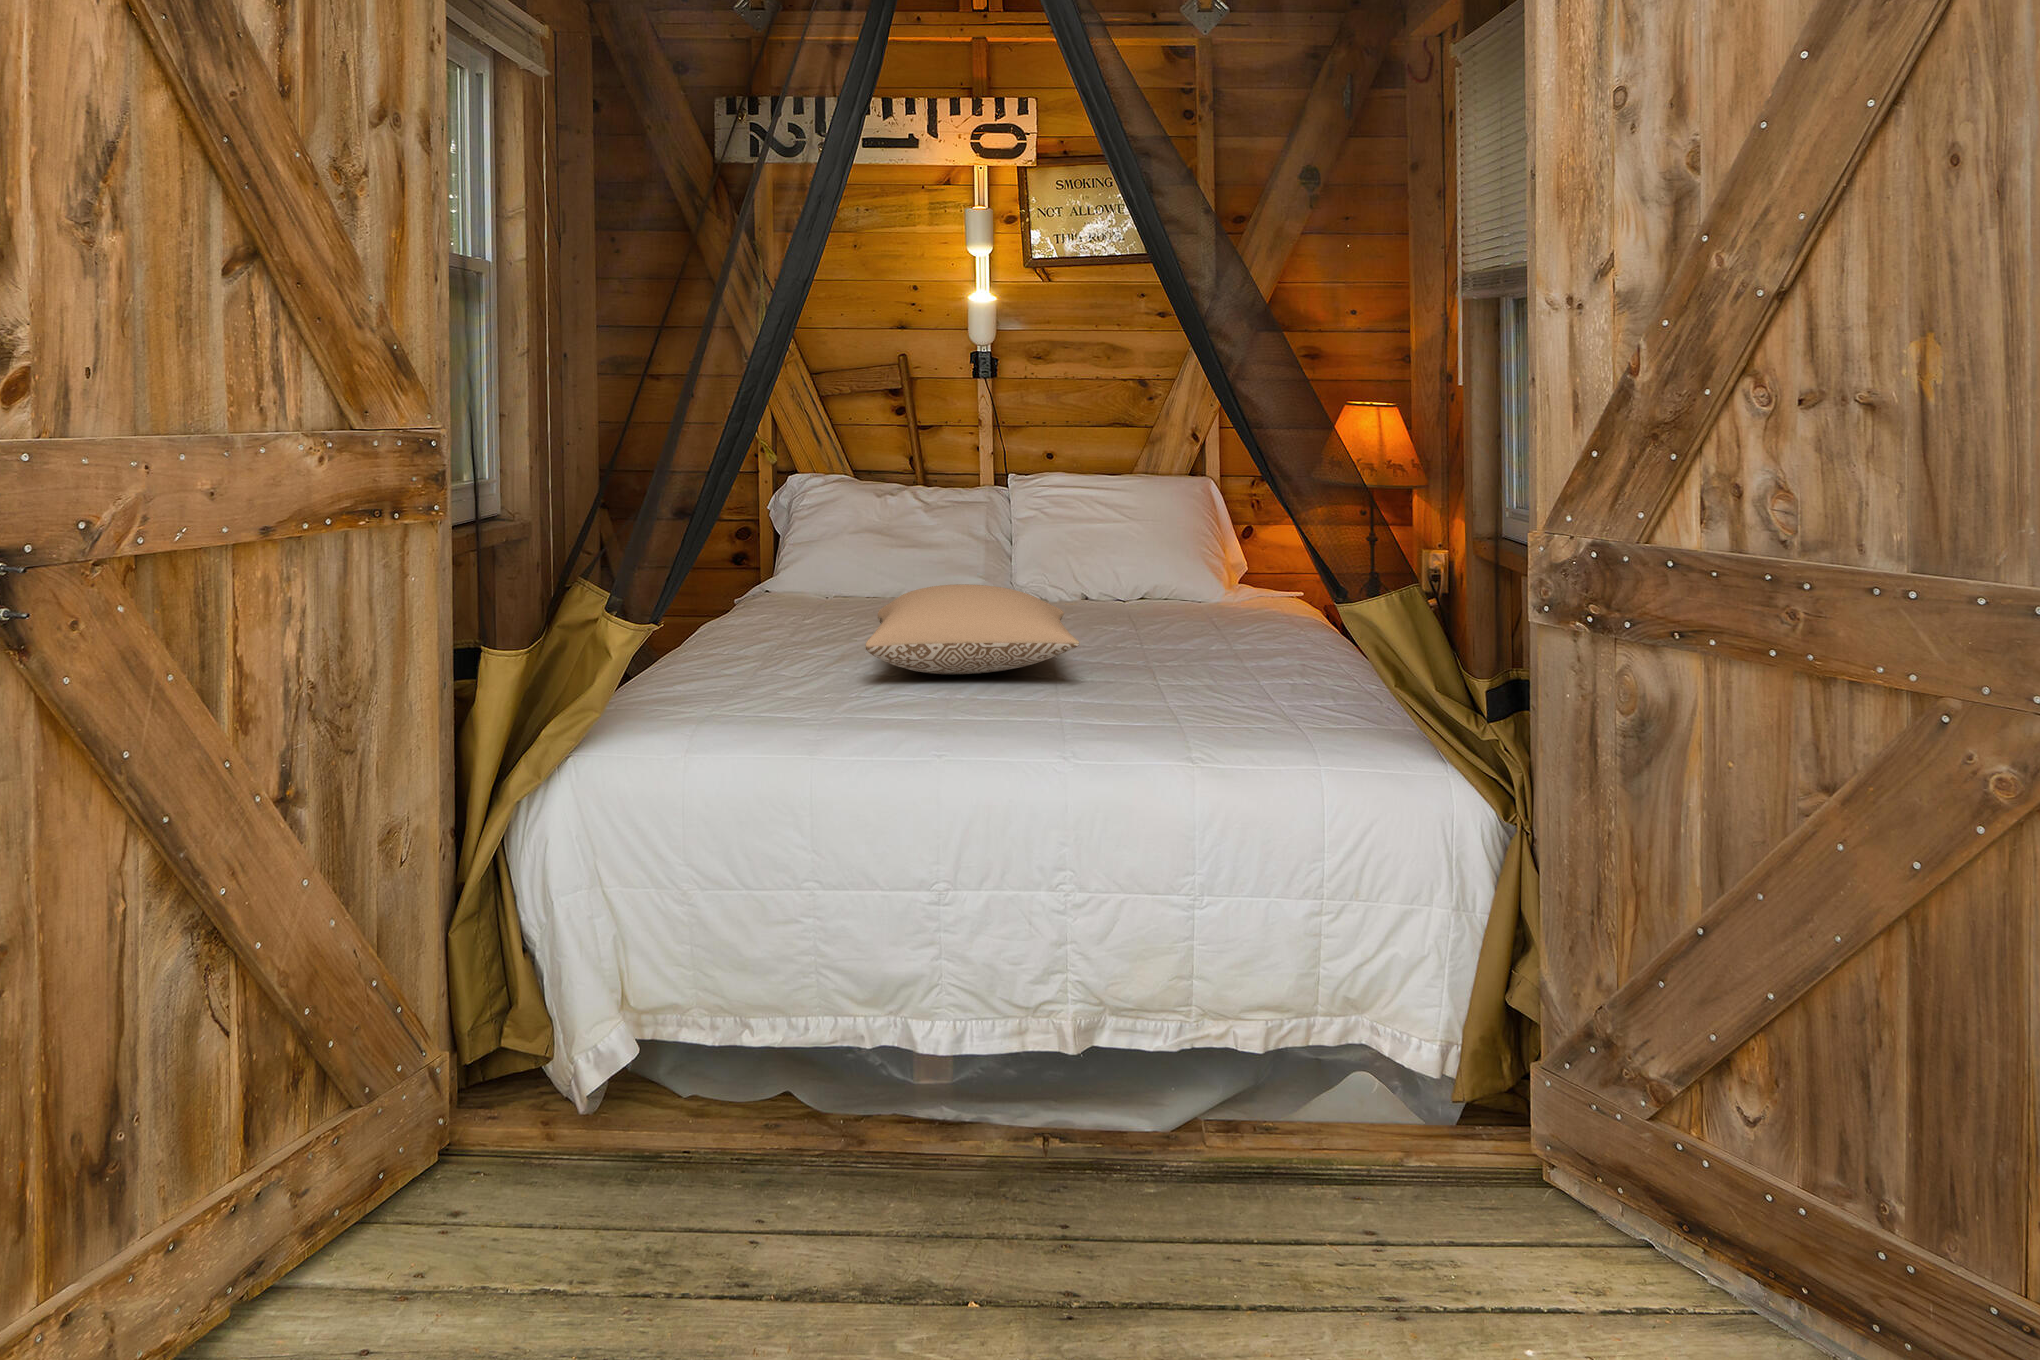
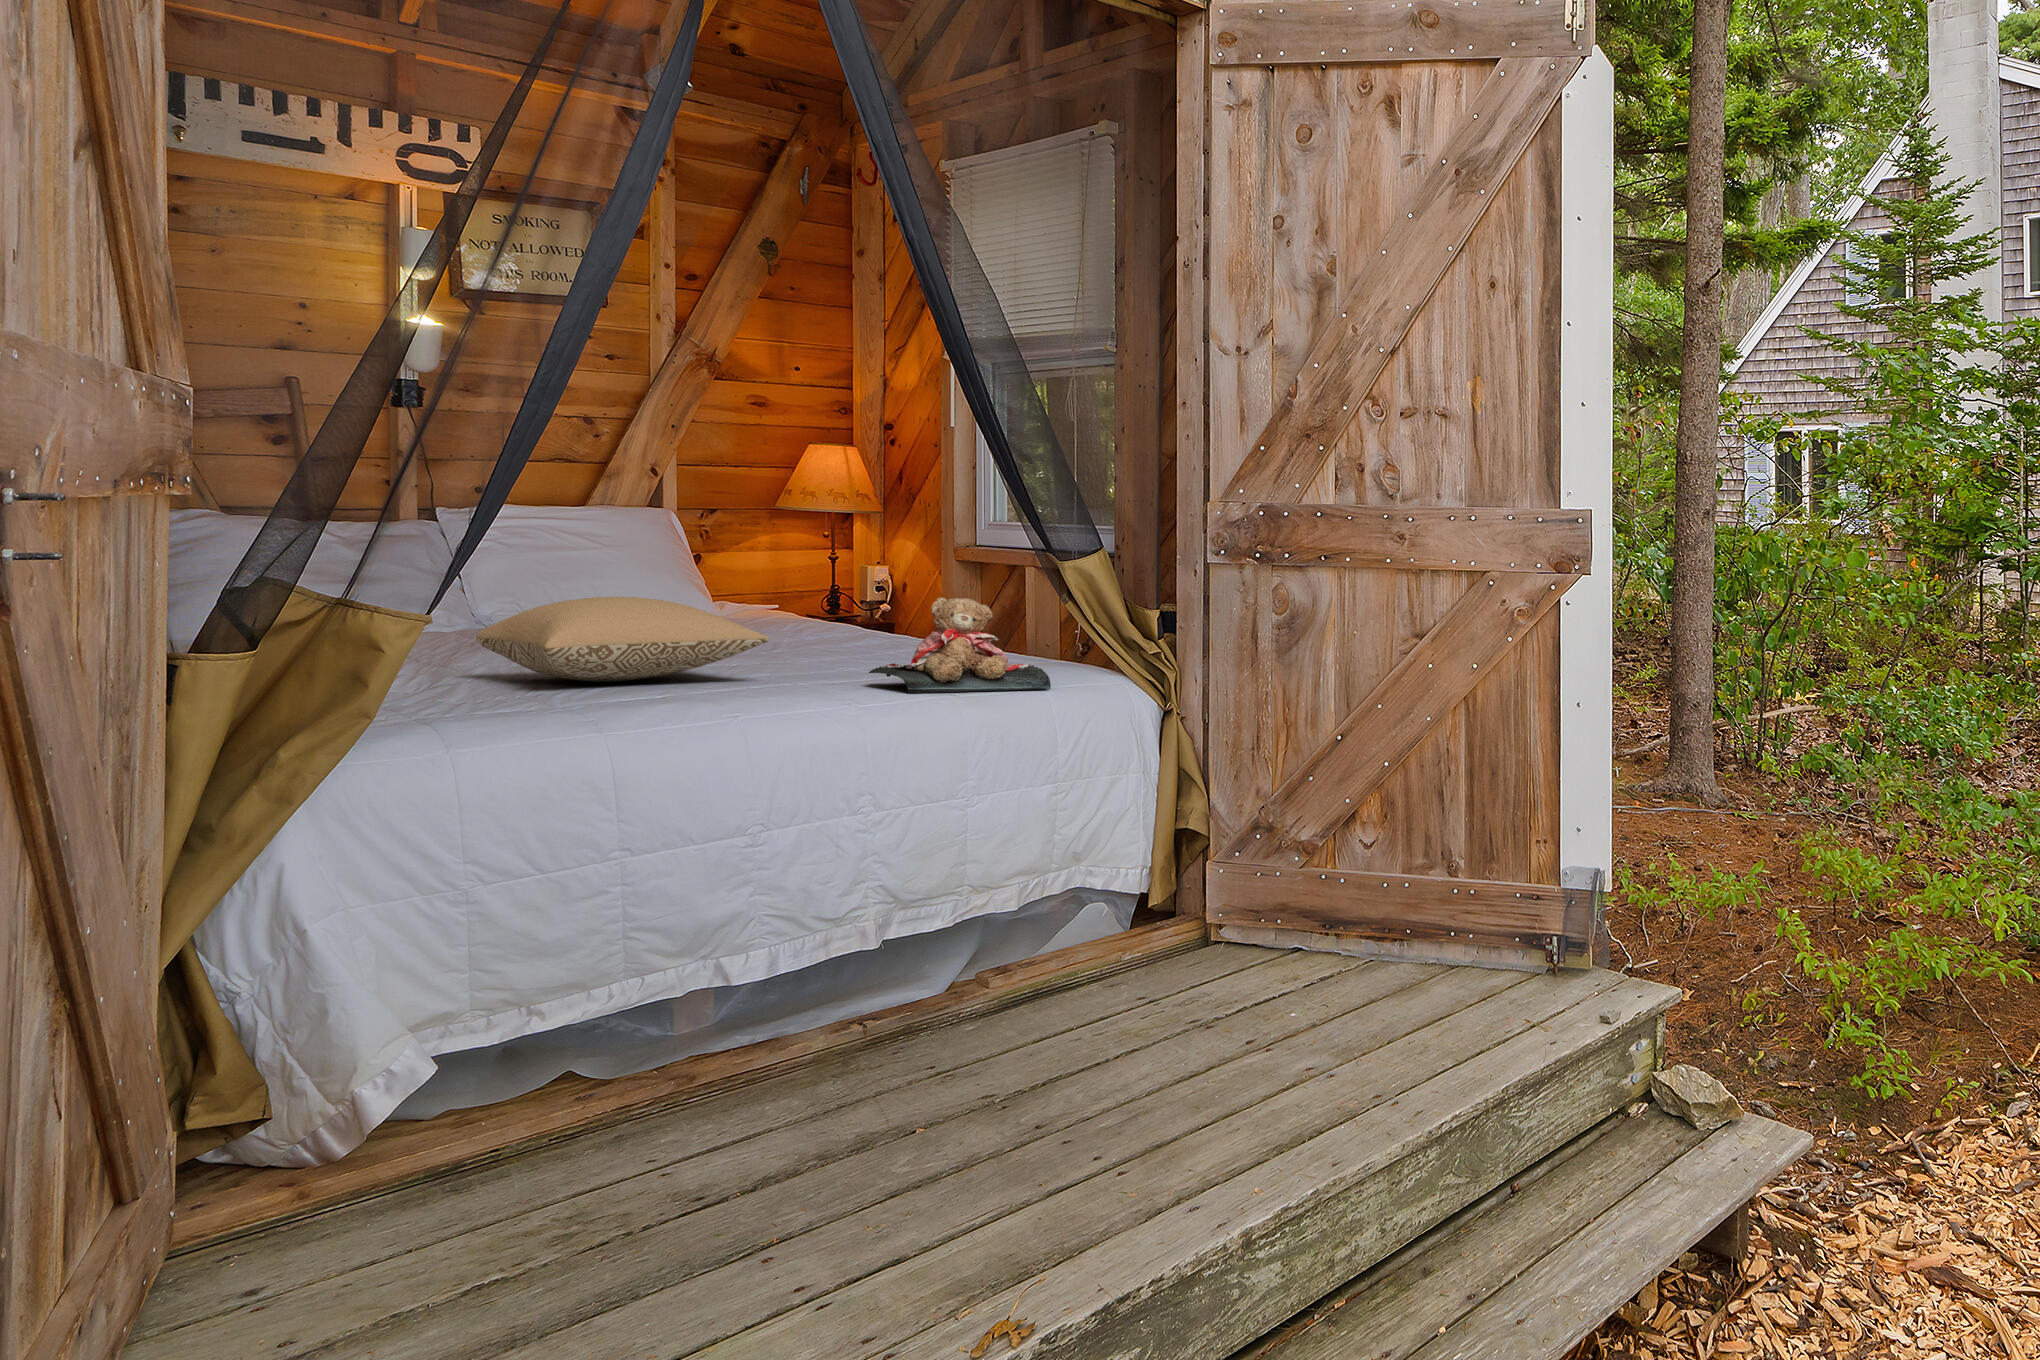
teddy bear: none [1154,614,1354,748] -> present [869,597,1051,693]

